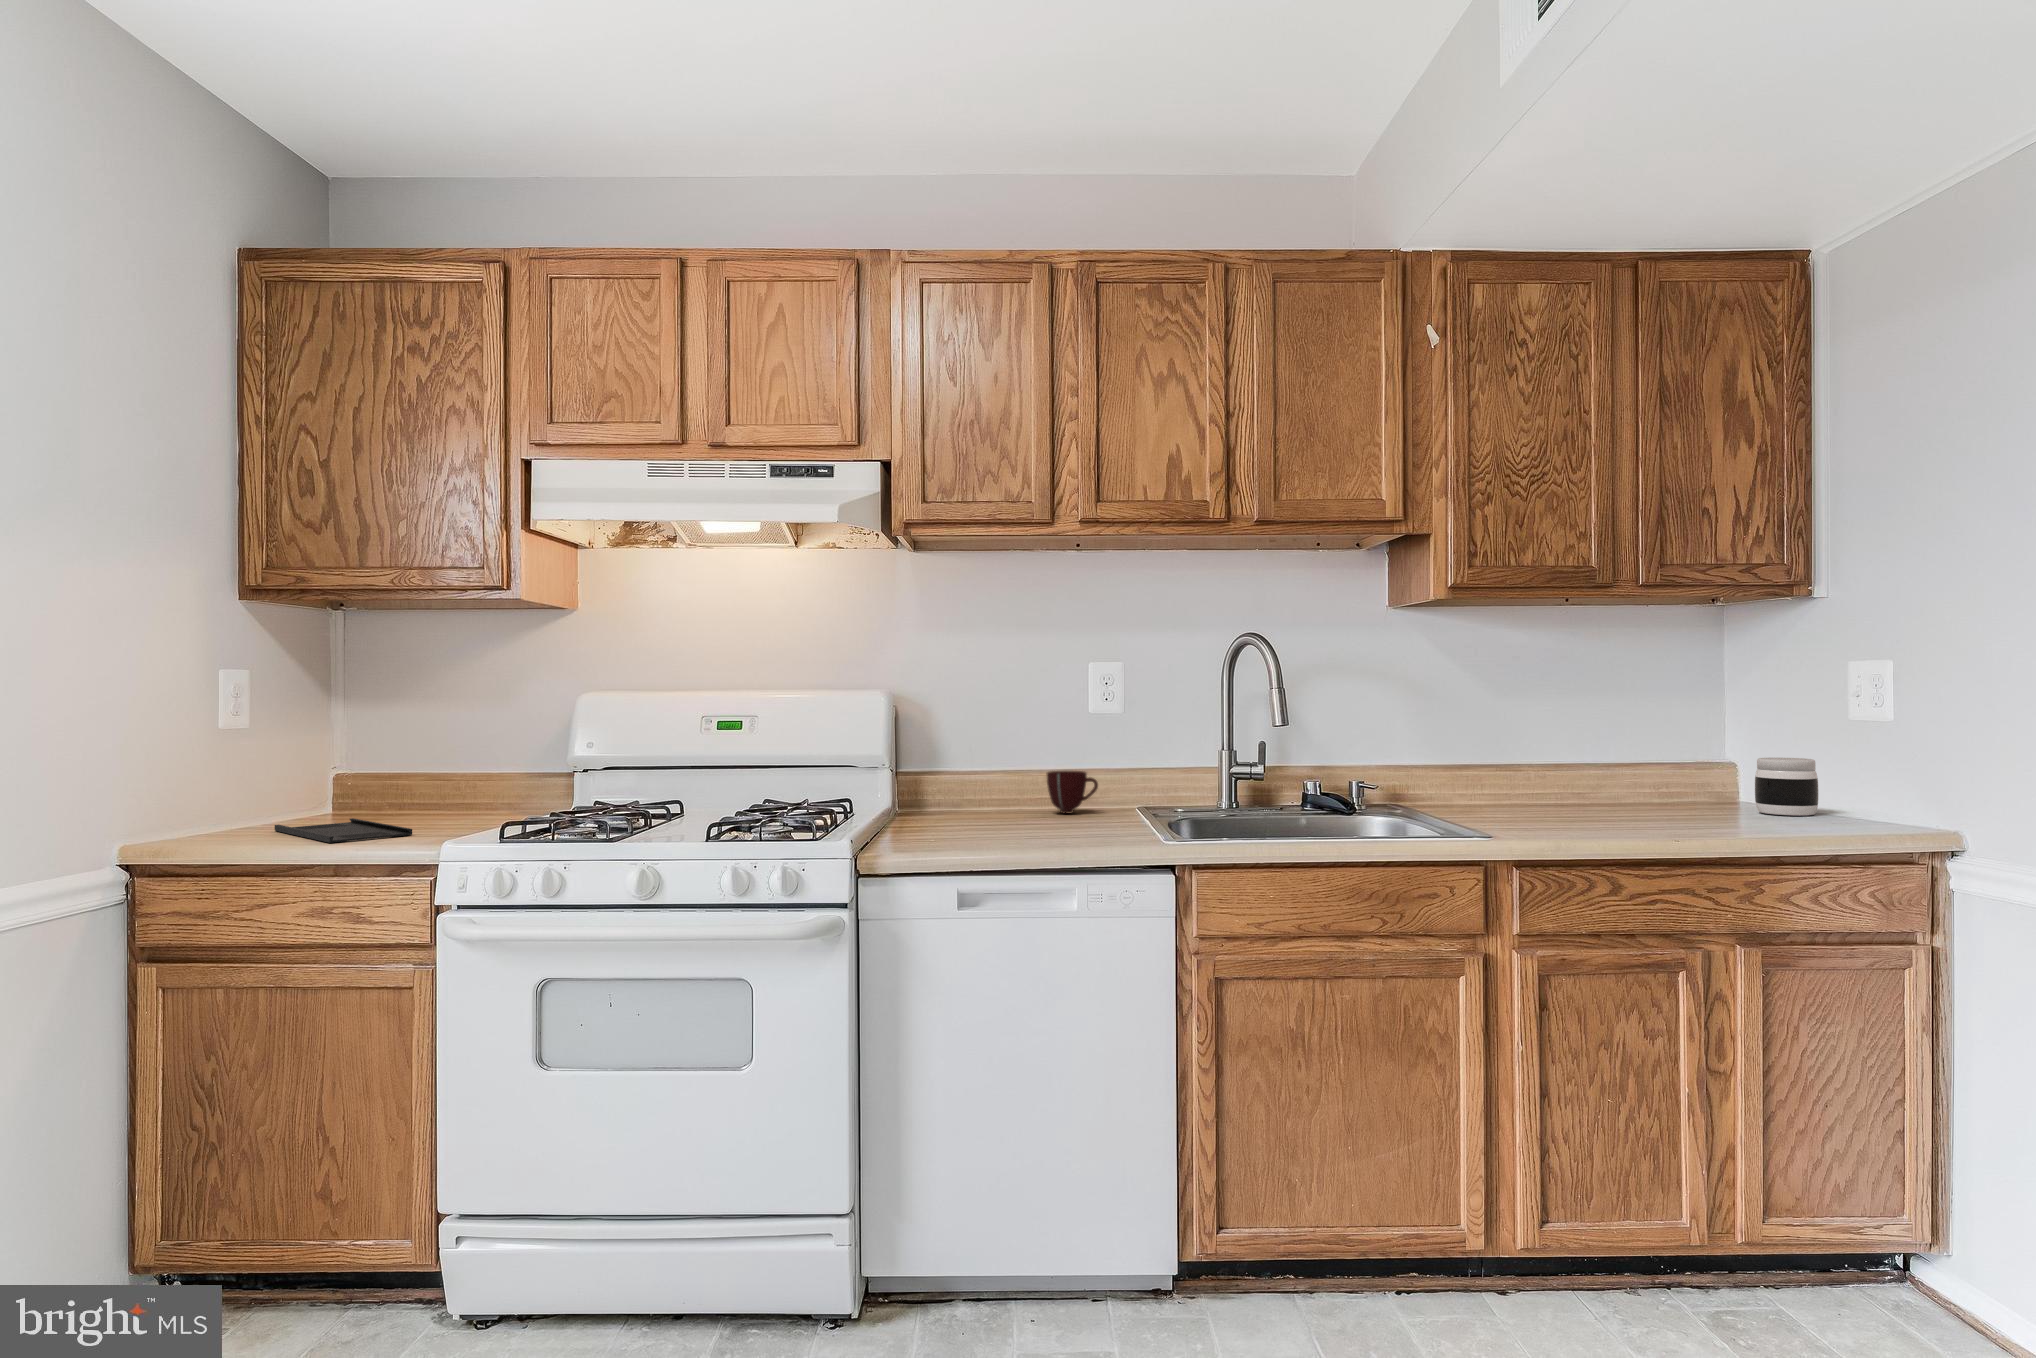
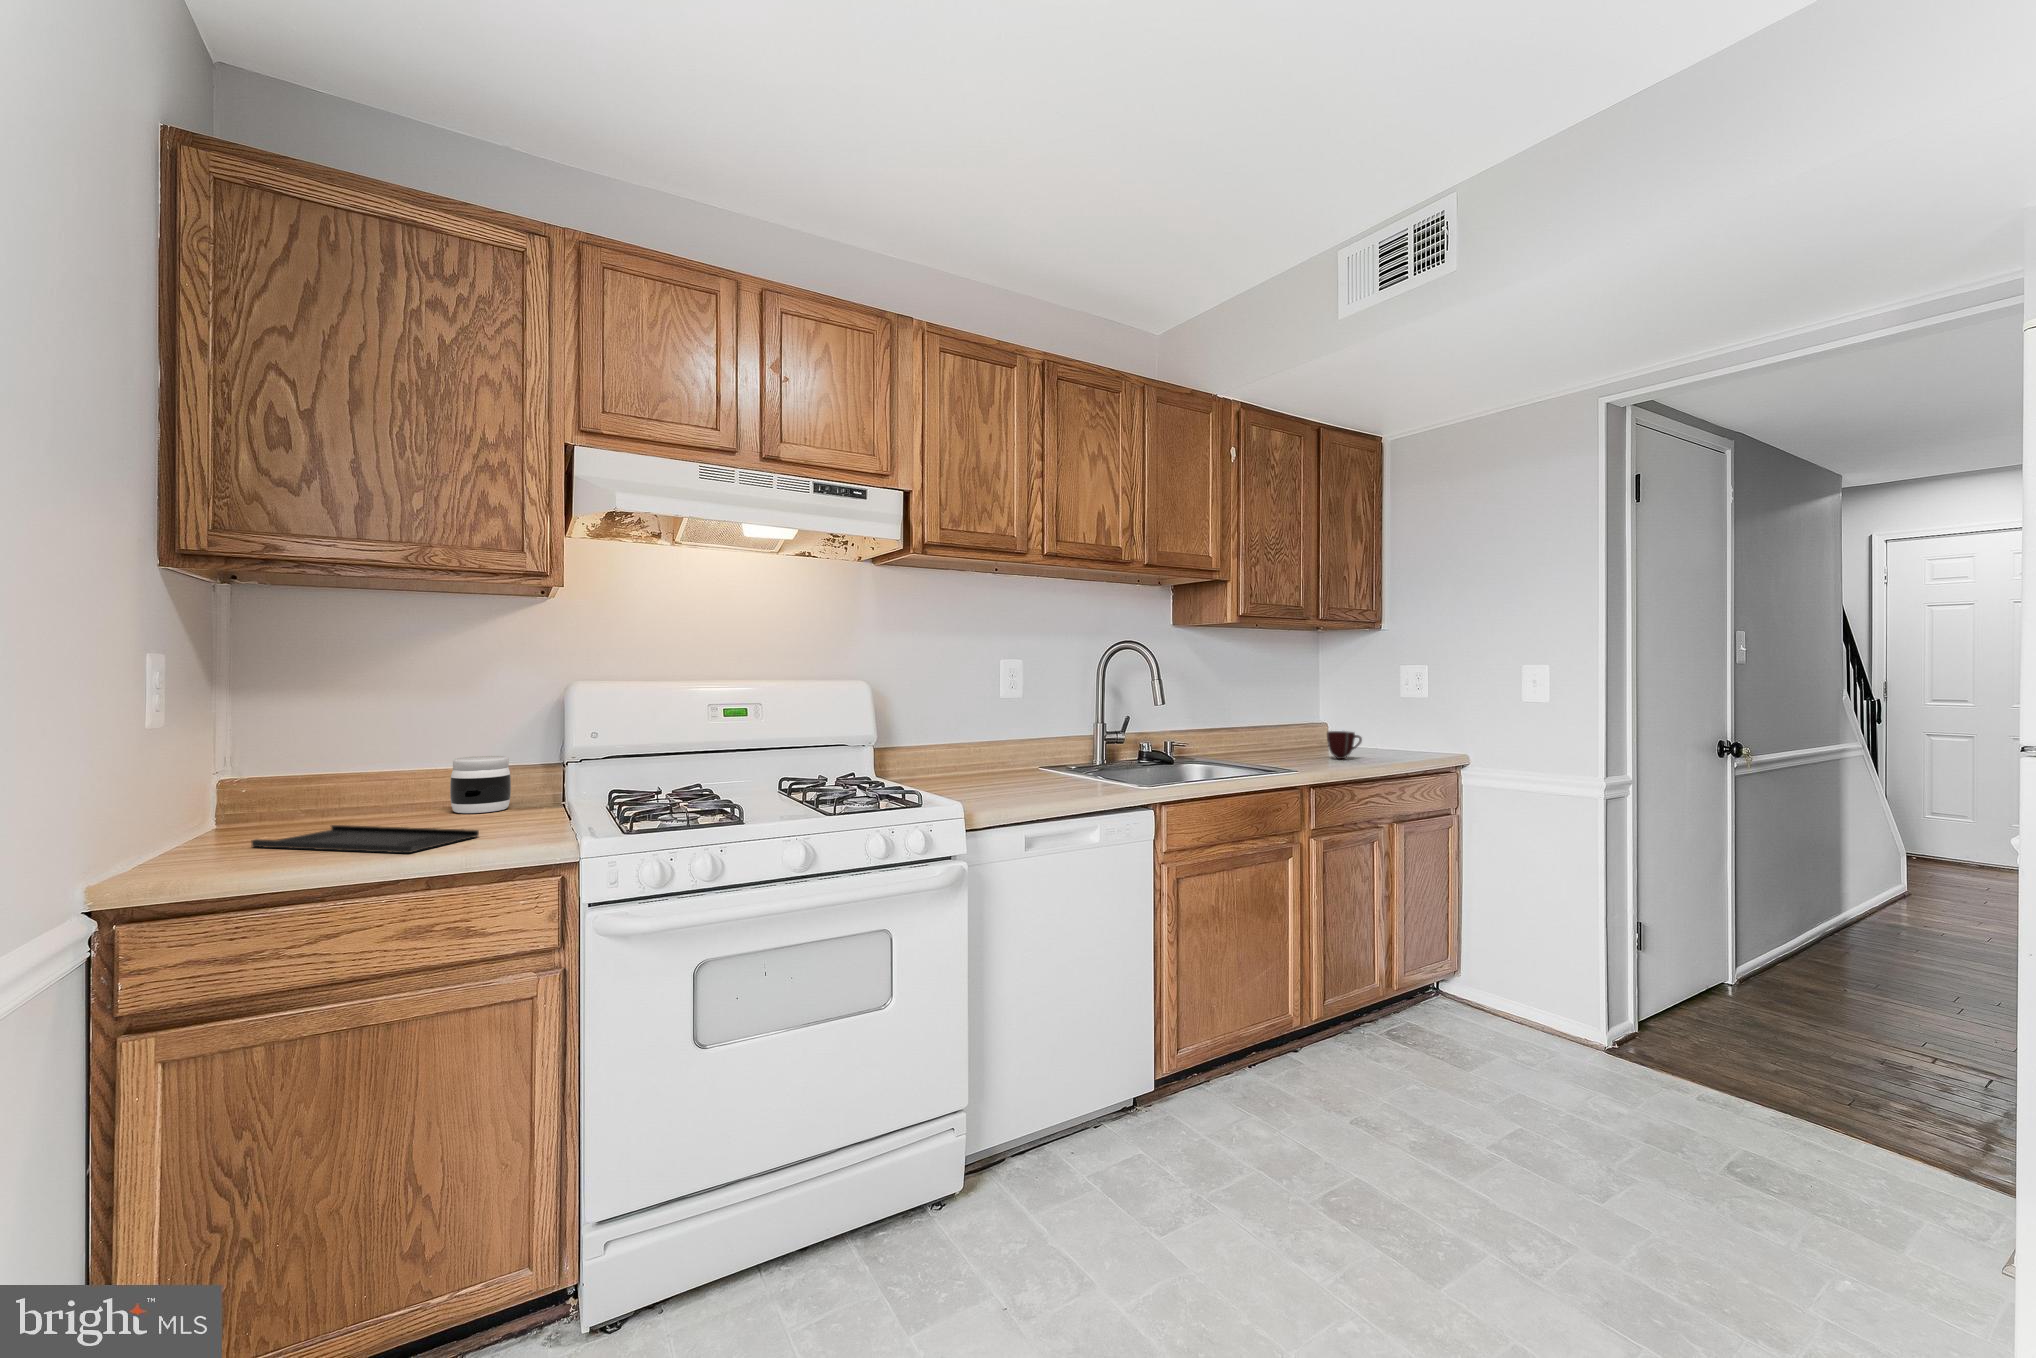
jar: present [1755,758,1818,816] -> present [450,756,511,813]
mug: present [1047,771,1098,813] -> present [1327,731,1362,759]

